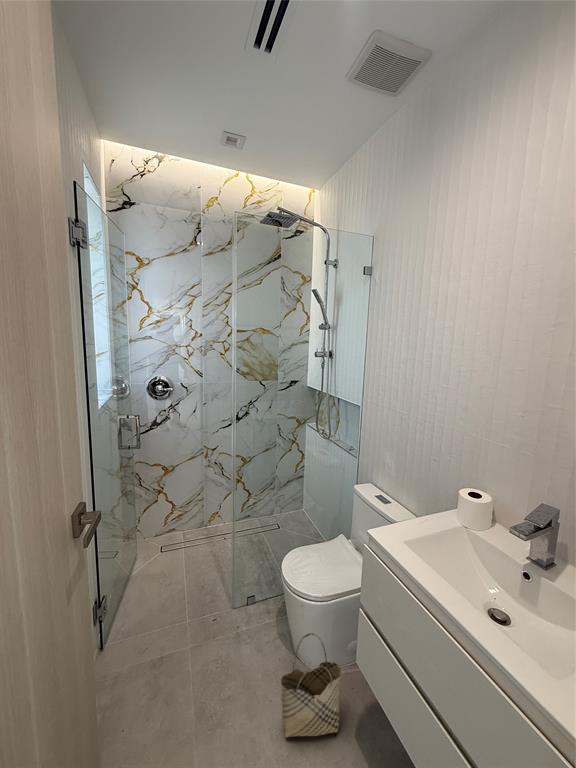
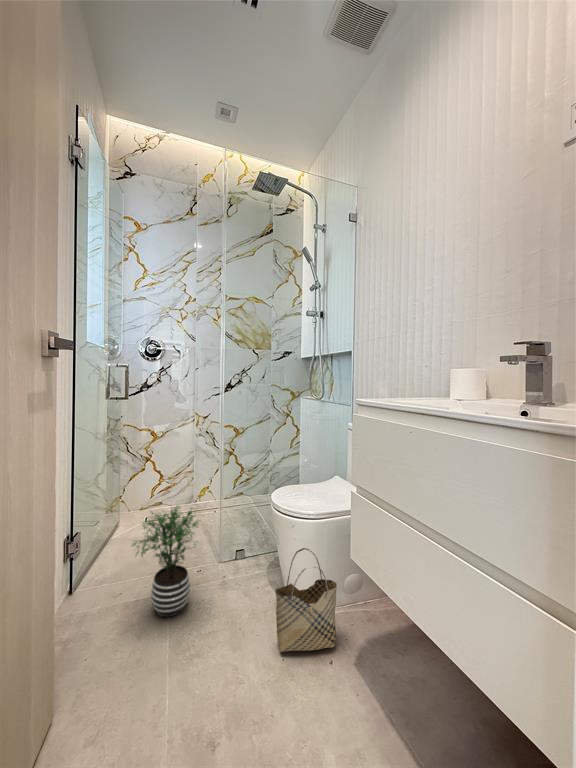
potted plant: none [140,570,210,685] -> present [132,506,198,617]

